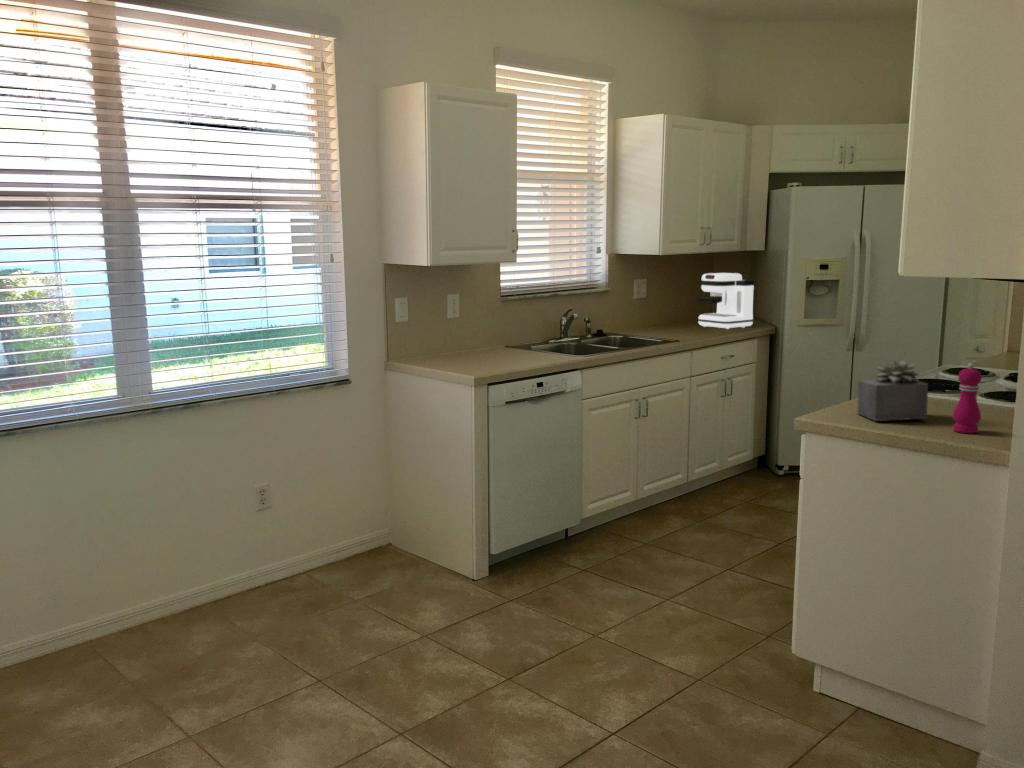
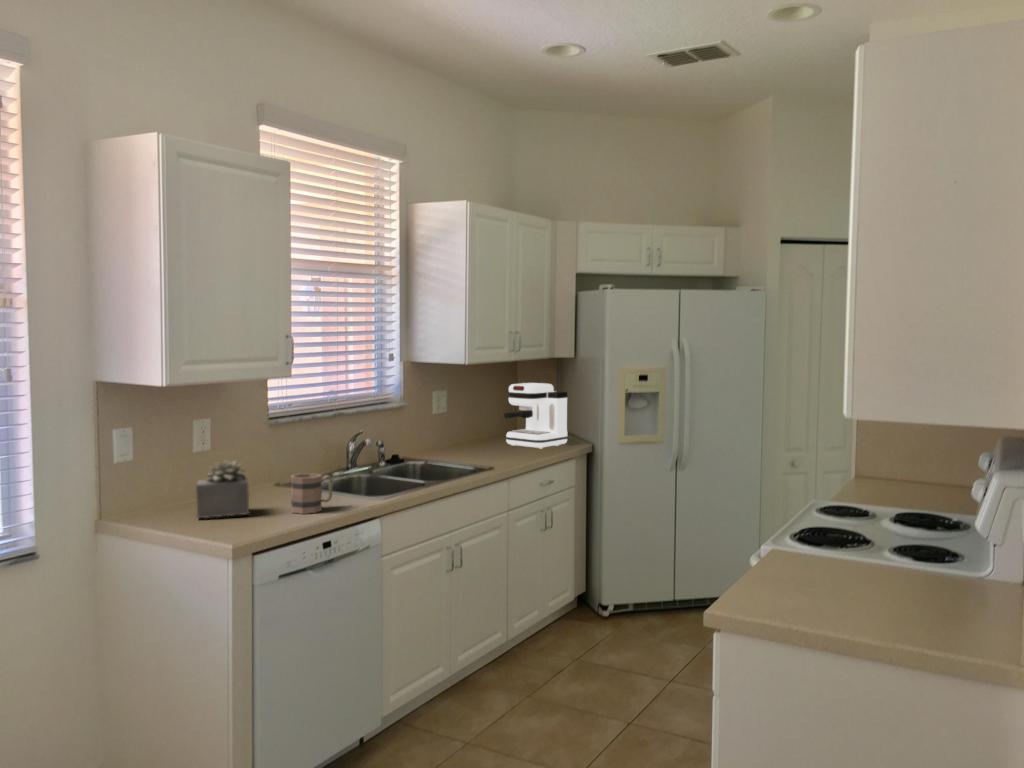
mug: none [515,334,546,362] -> present [290,473,333,514]
succulent plant: present [858,360,928,421] -> present [196,461,250,518]
pepper mill: present [953,363,982,433] -> none [916,530,953,627]

